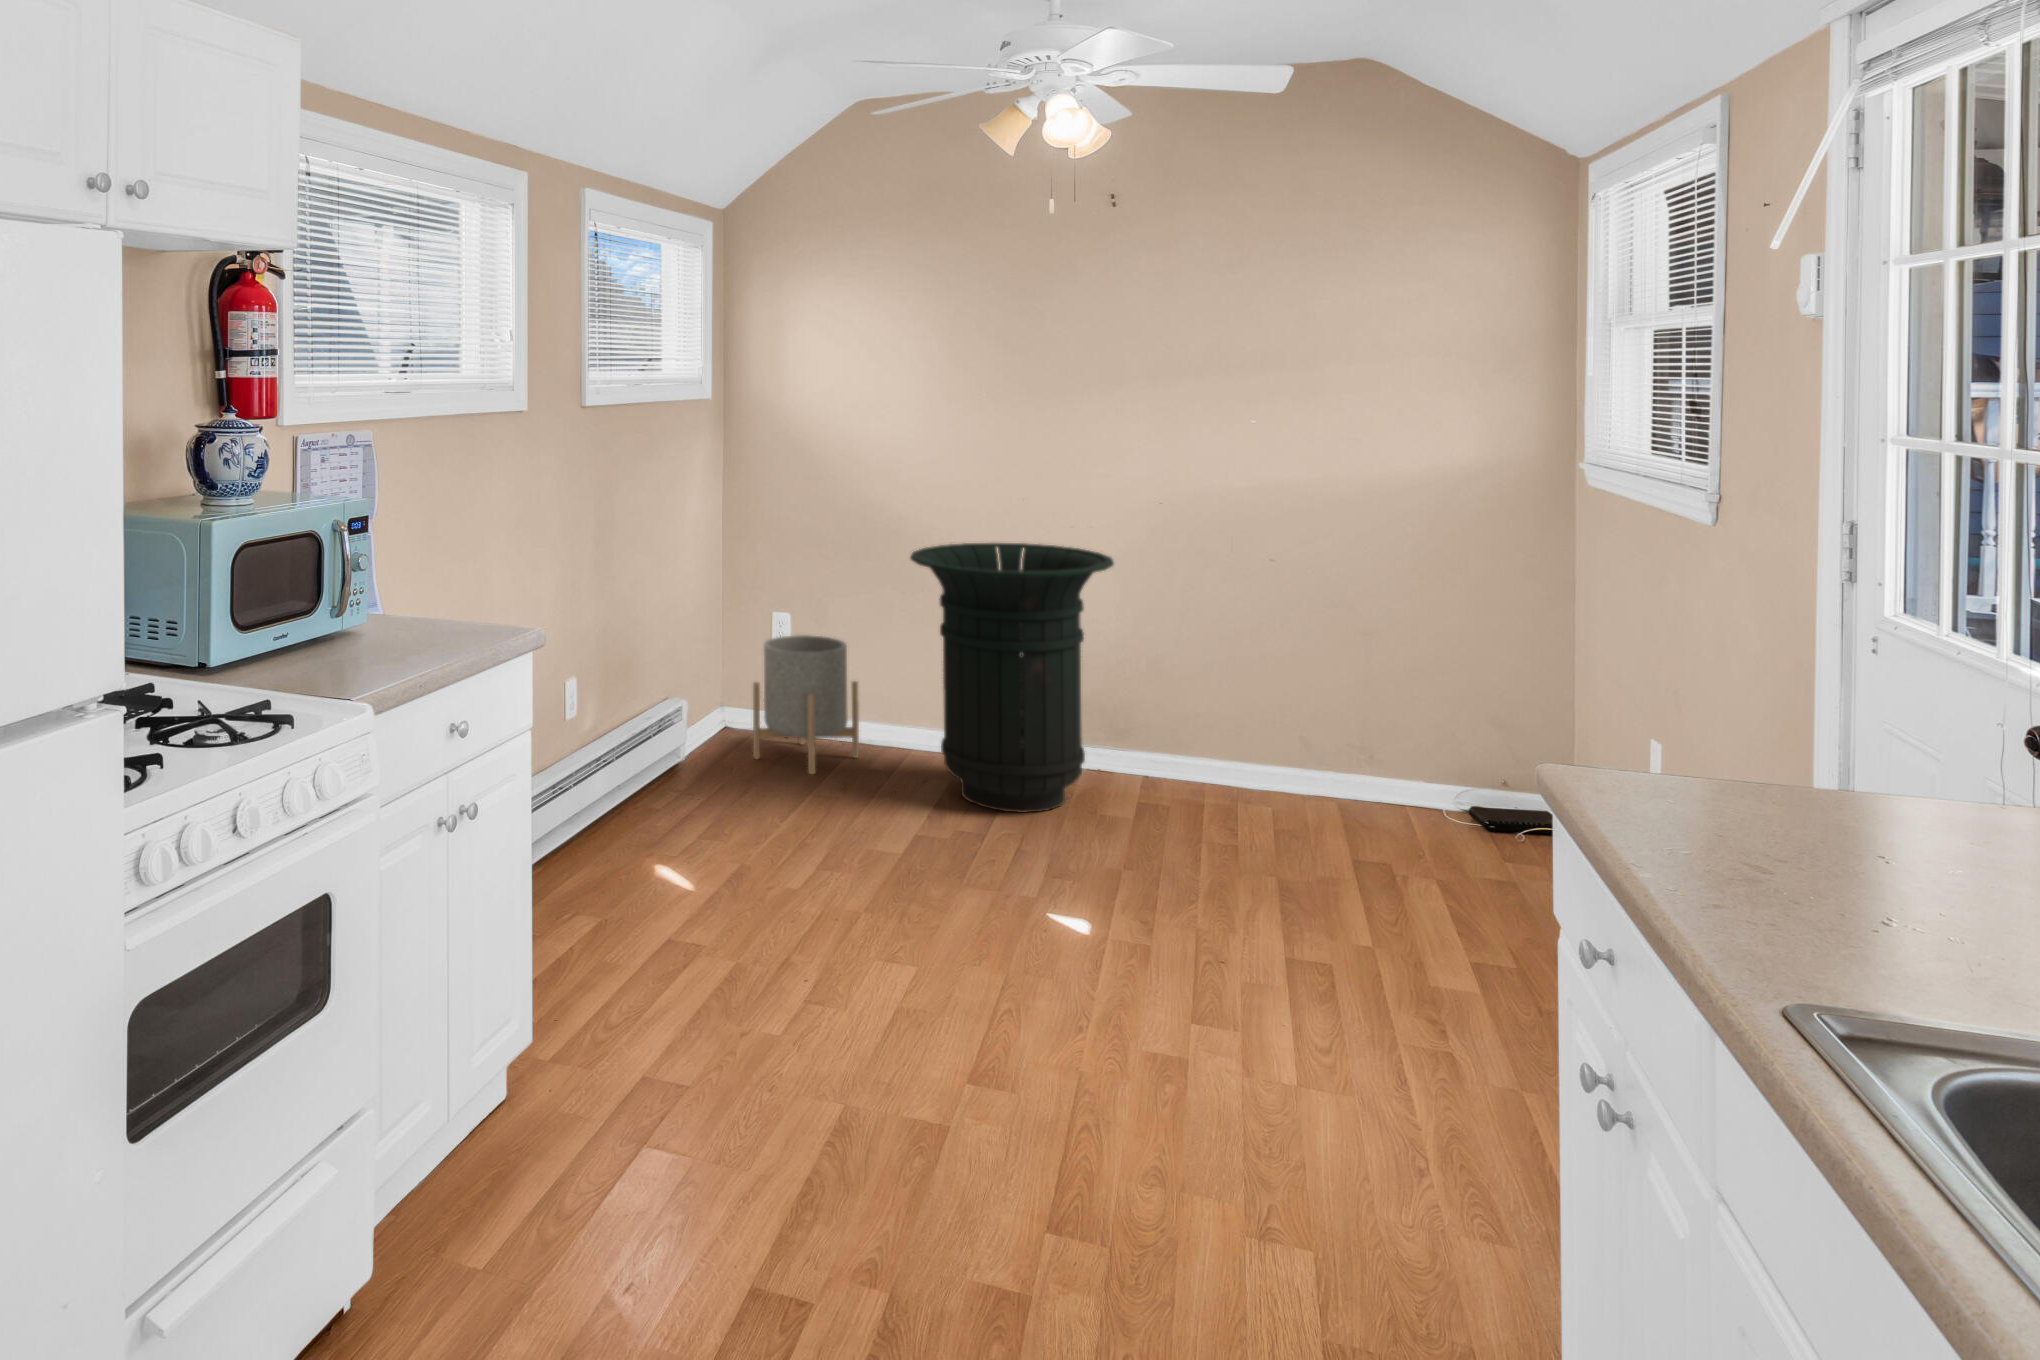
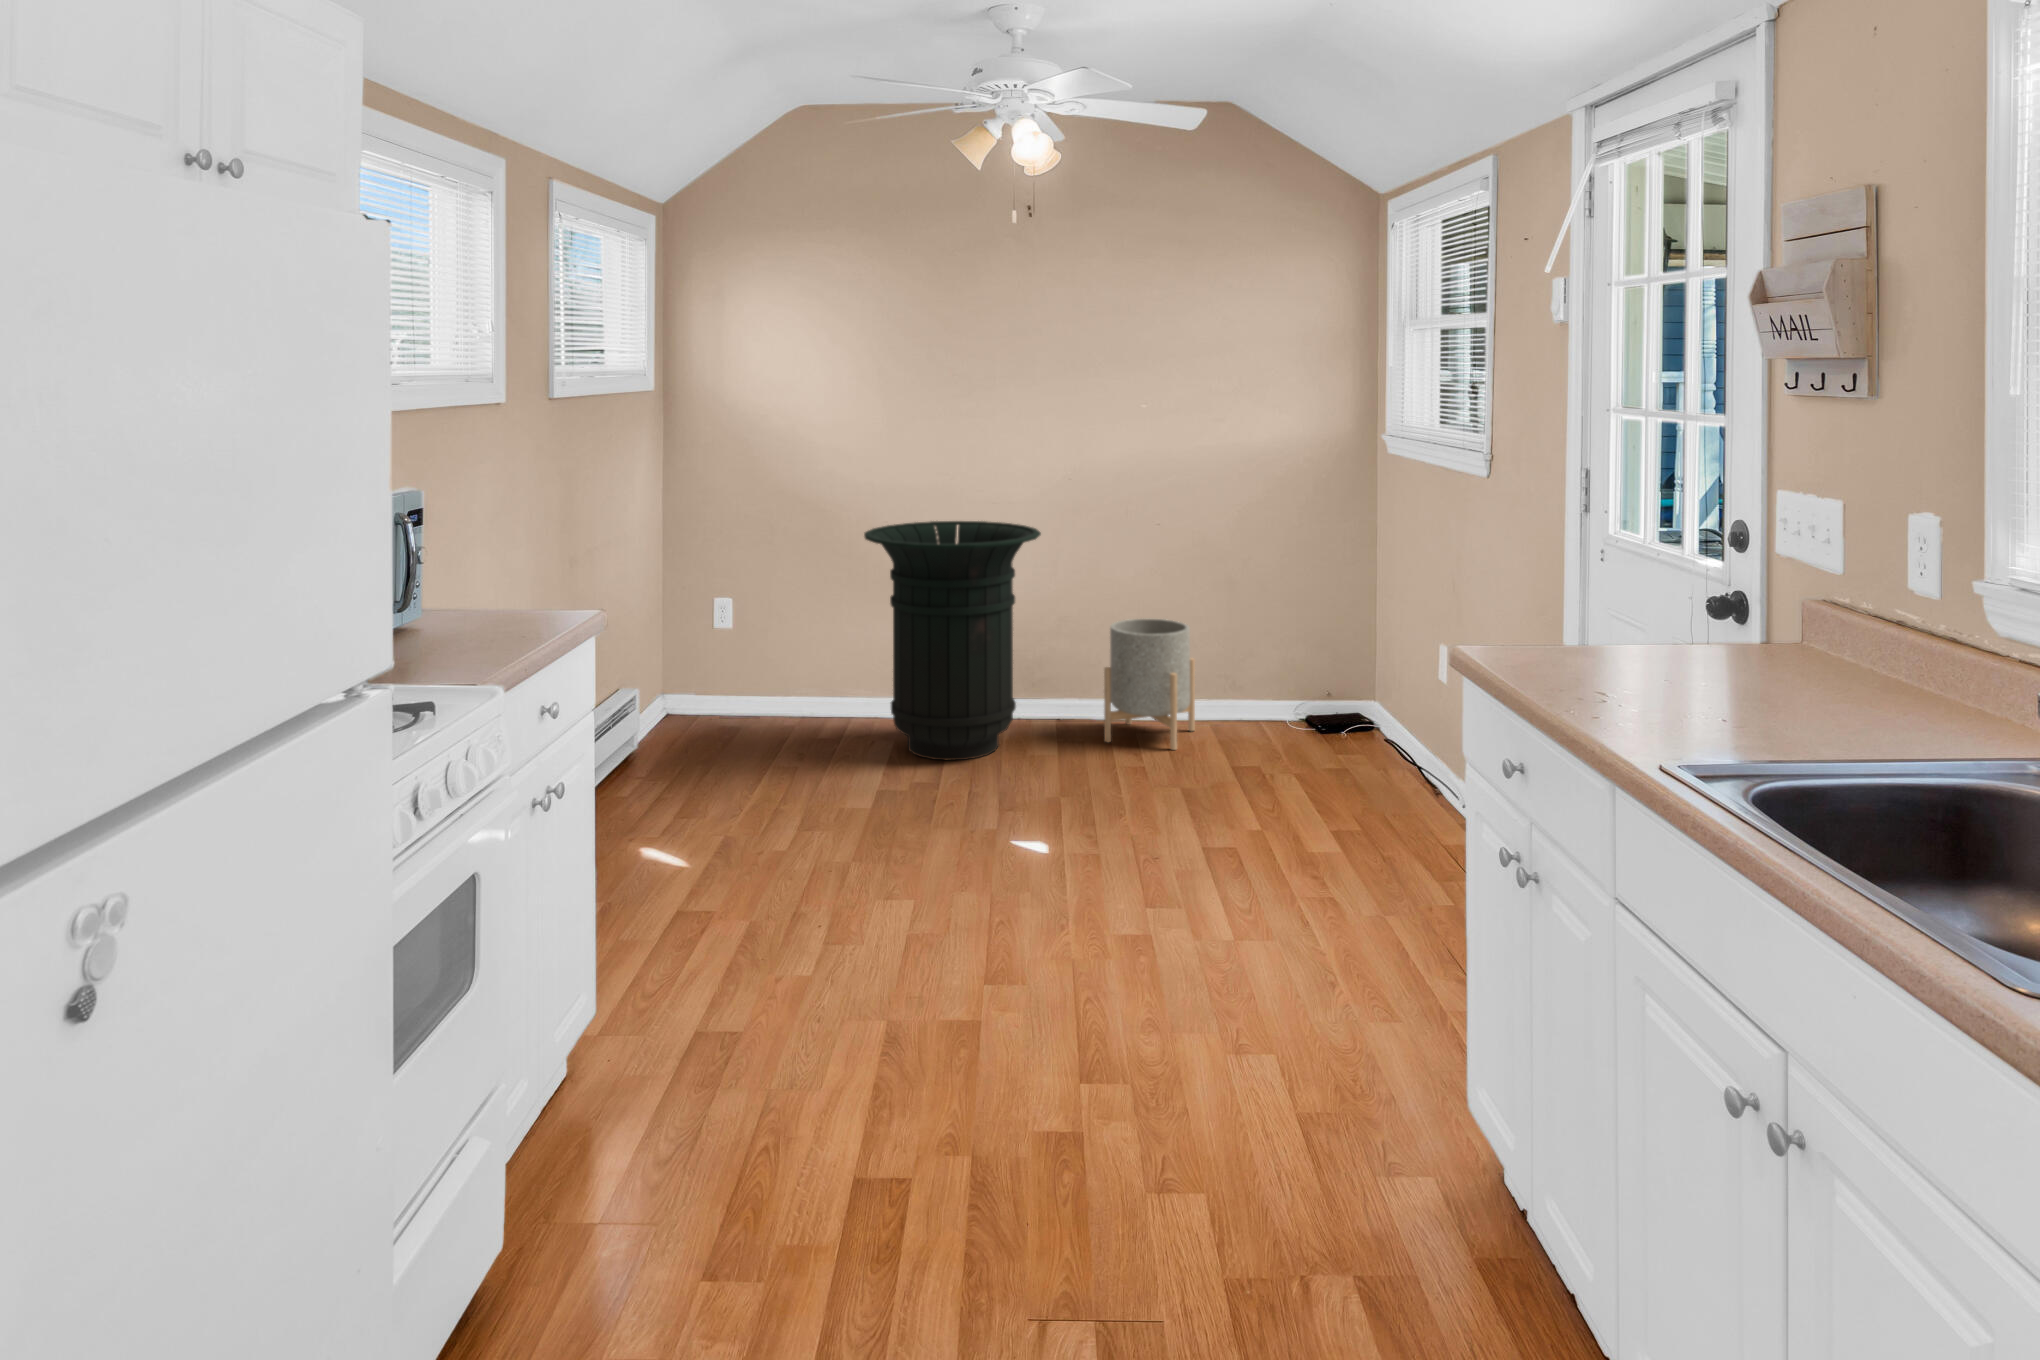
planter: present [753,635,859,774] -> present [1104,618,1195,750]

